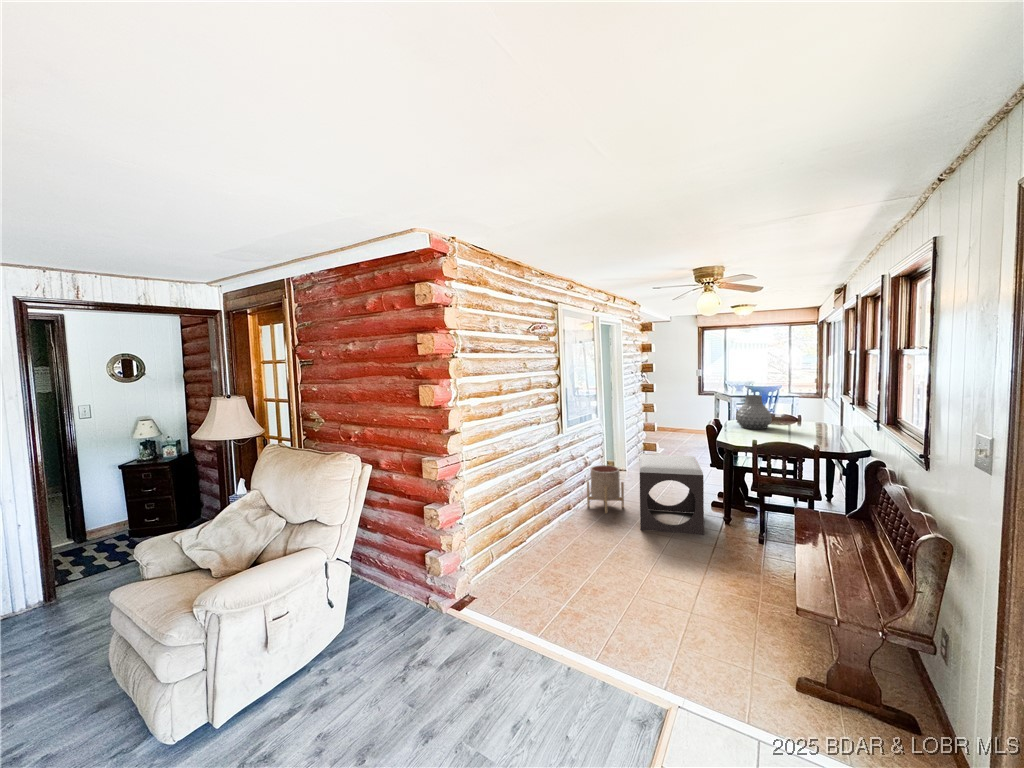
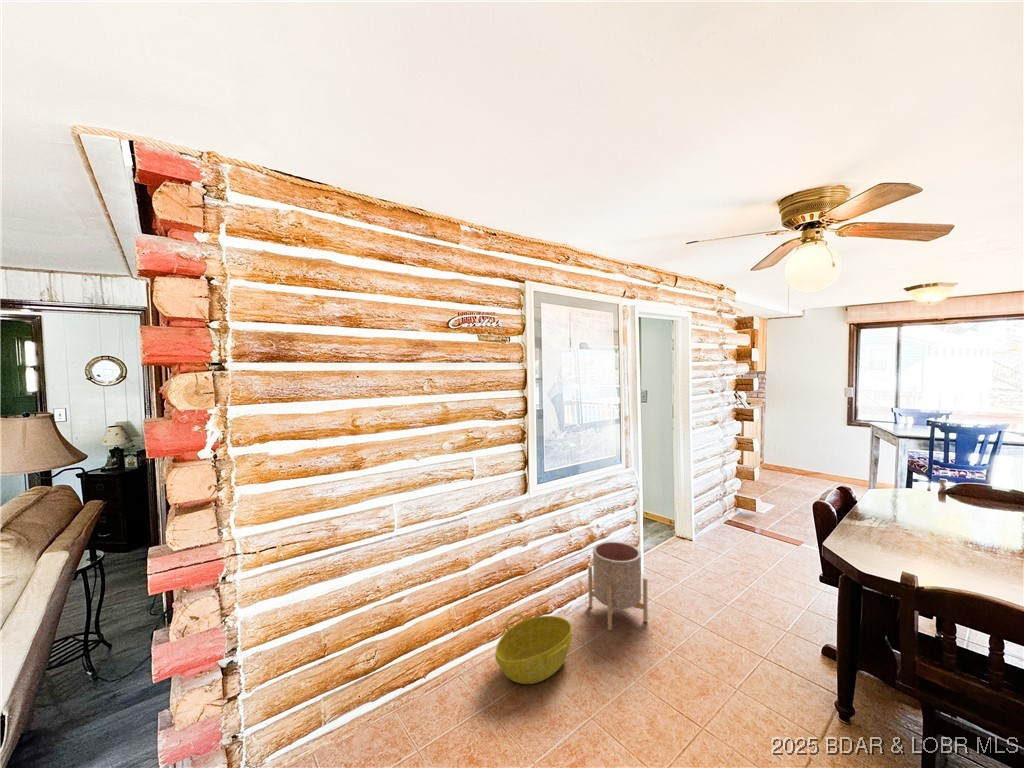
vase: present [736,395,772,429] -> none [884,446,973,519]
footstool: present [640,455,704,535] -> none [647,539,781,745]
basket: none [558,506,599,538] -> present [495,614,572,684]

